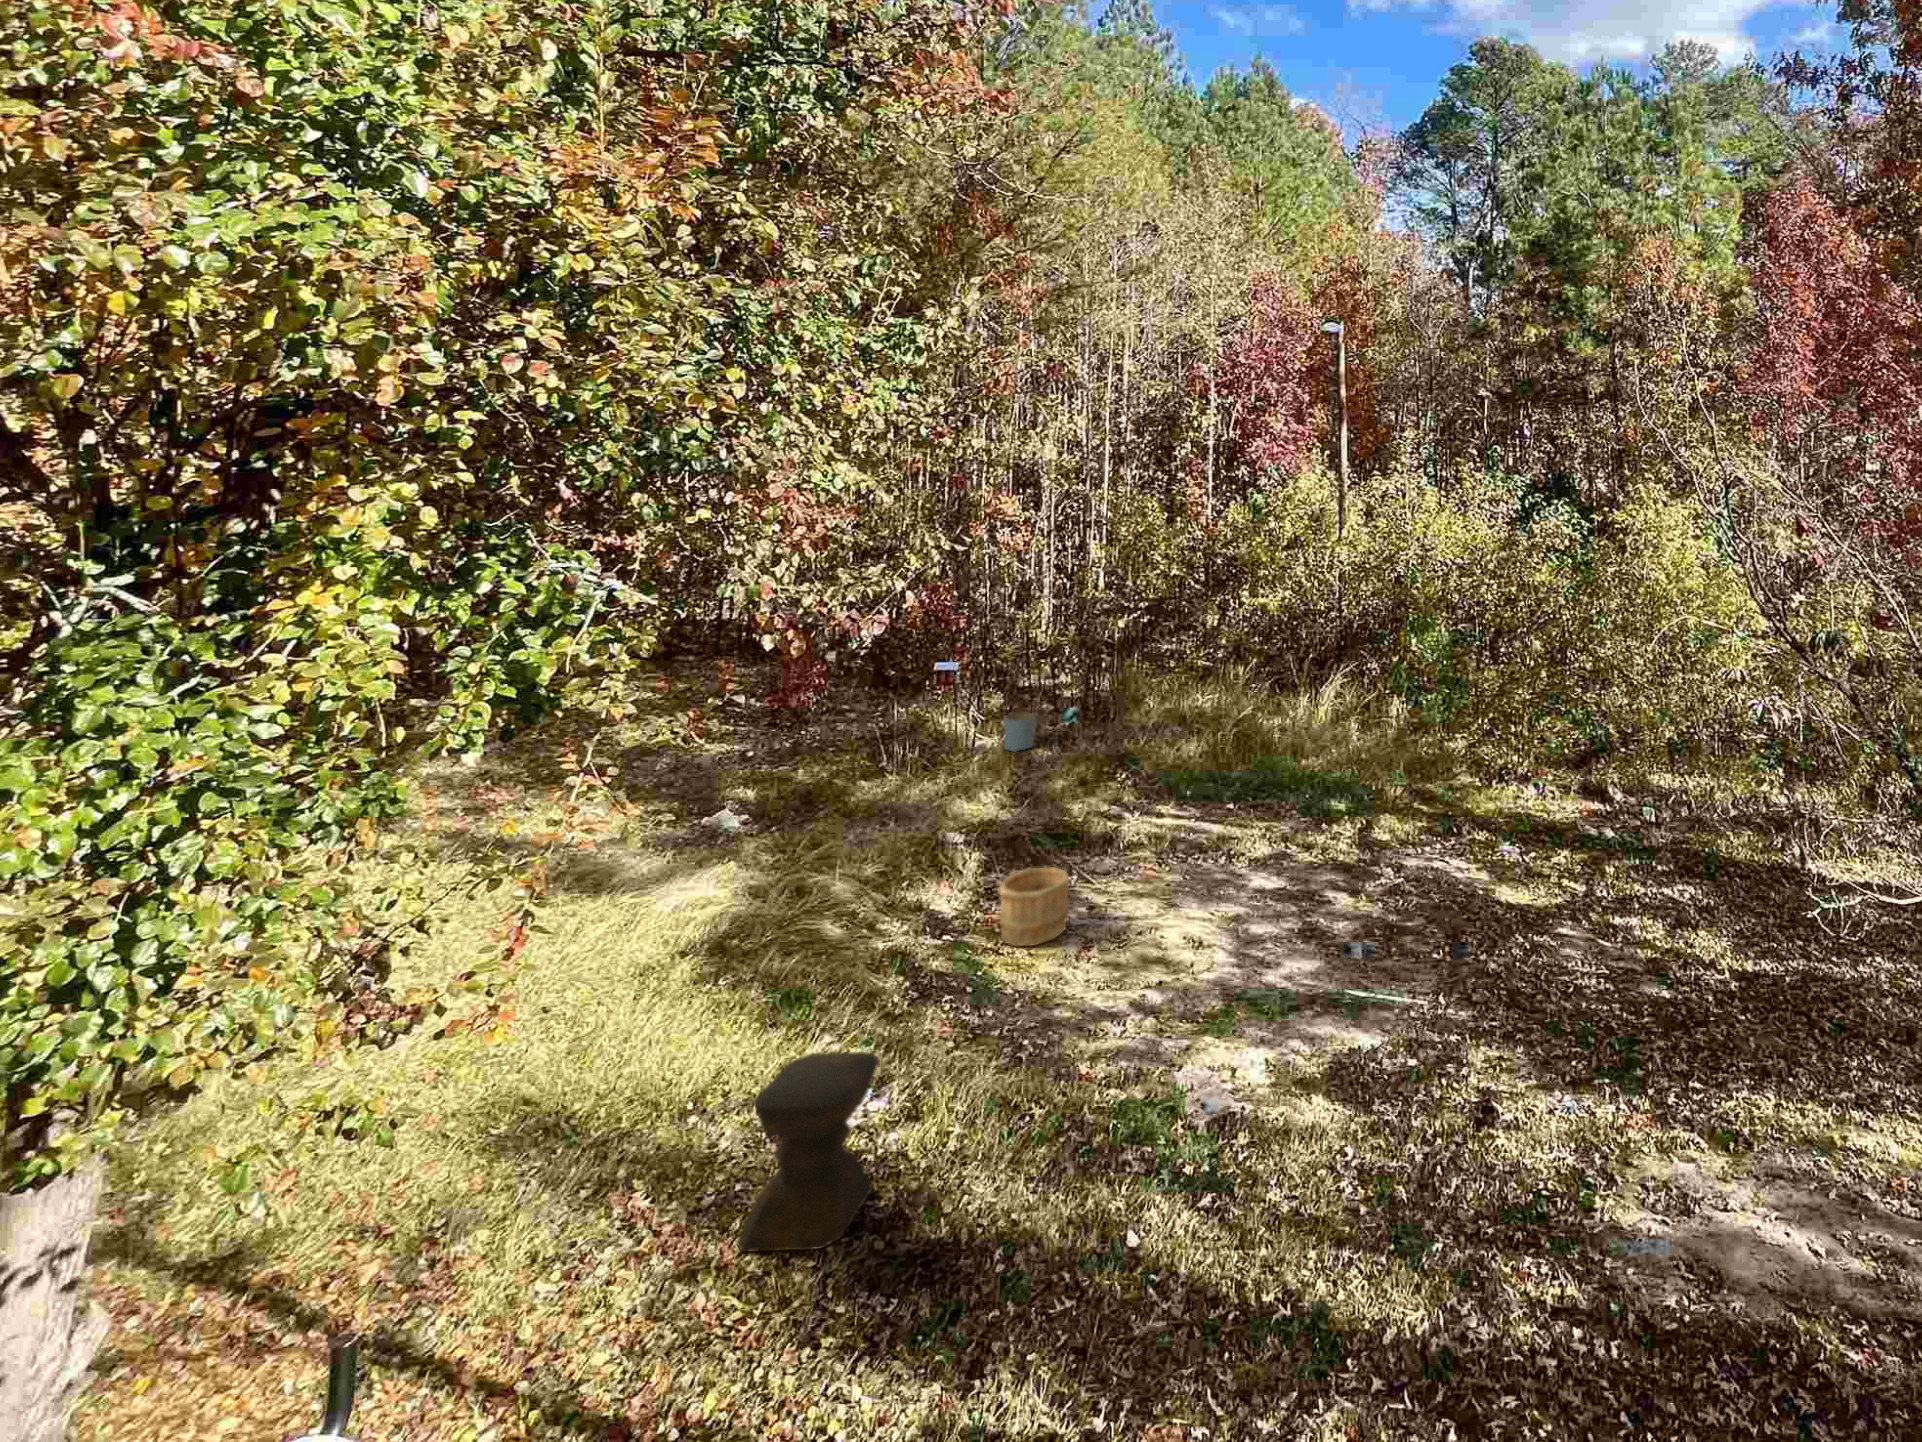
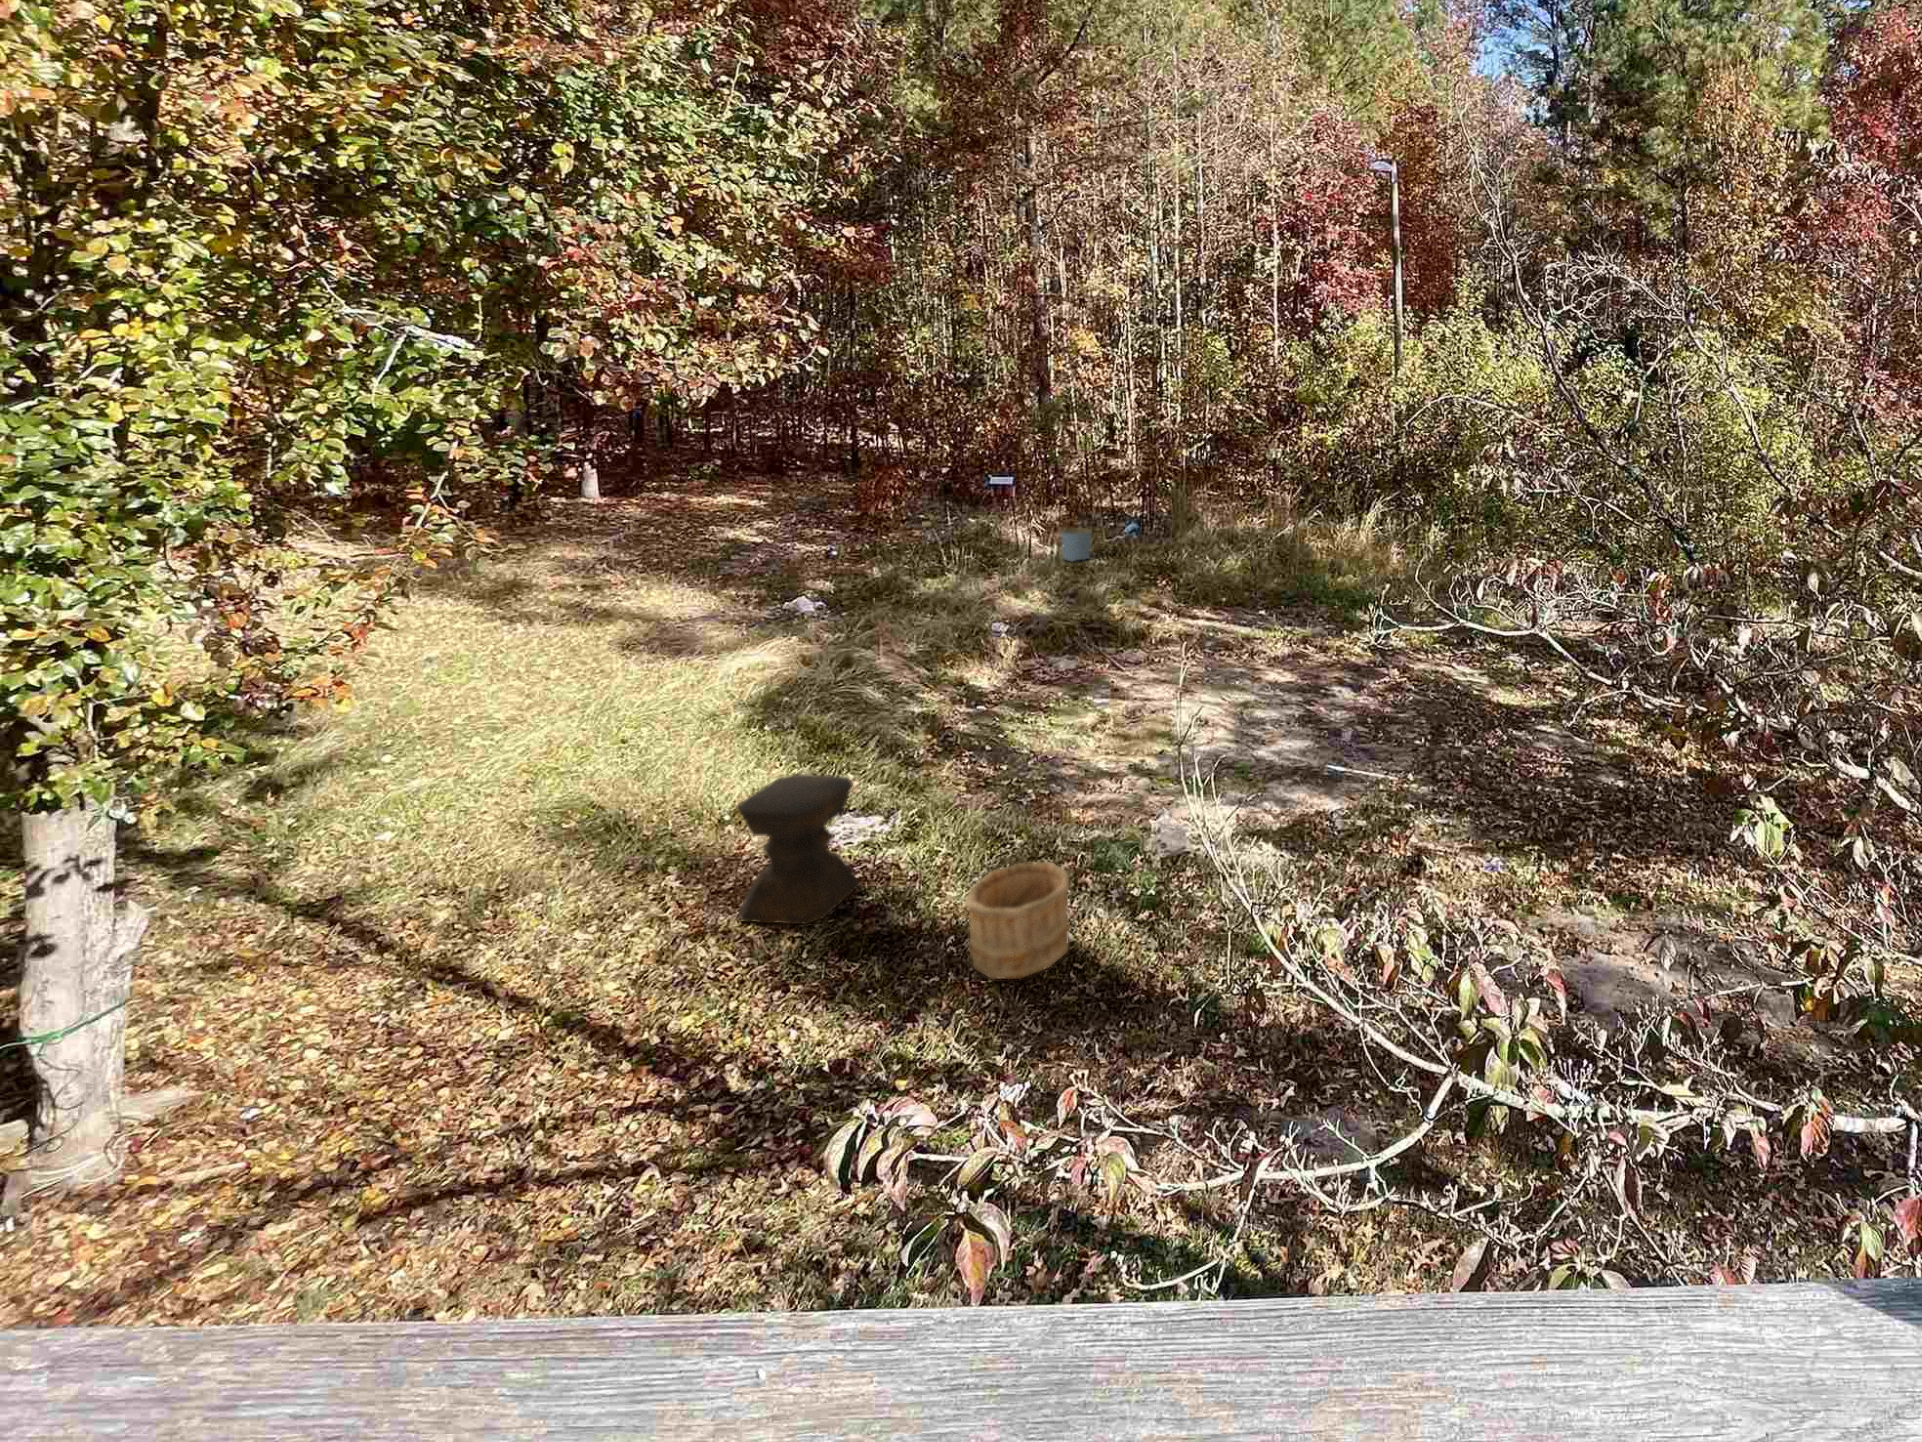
wooden bucket: present [999,867,1070,946] -> present [965,862,1069,979]

